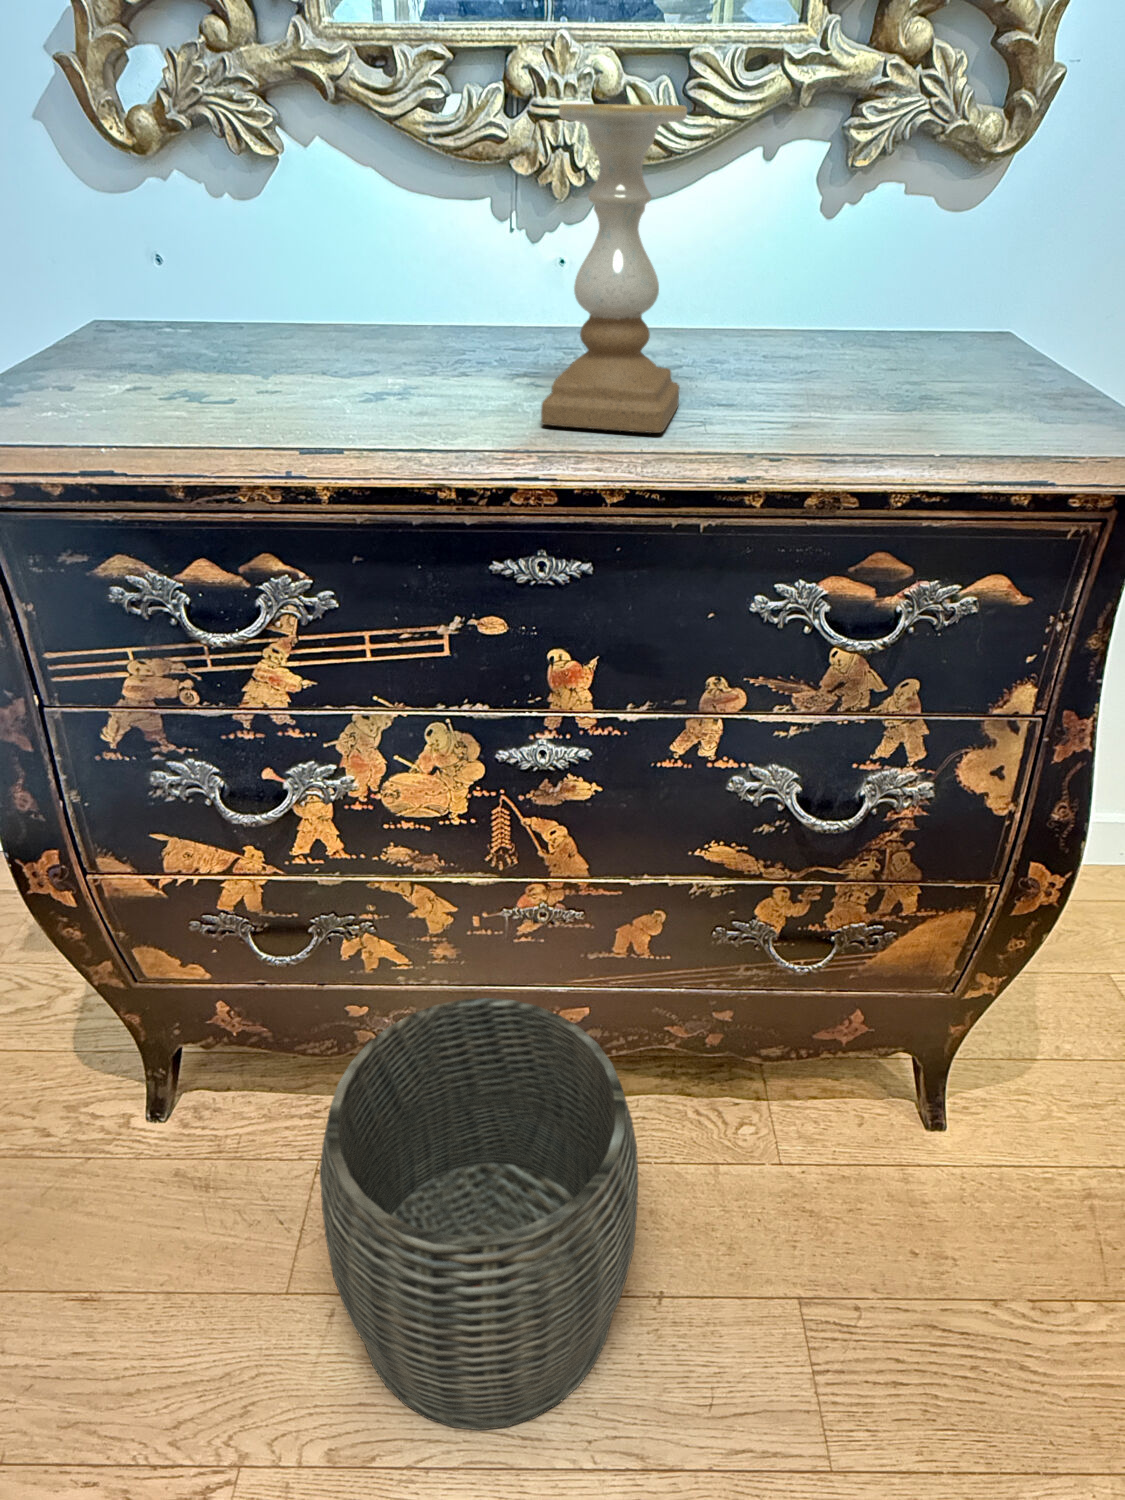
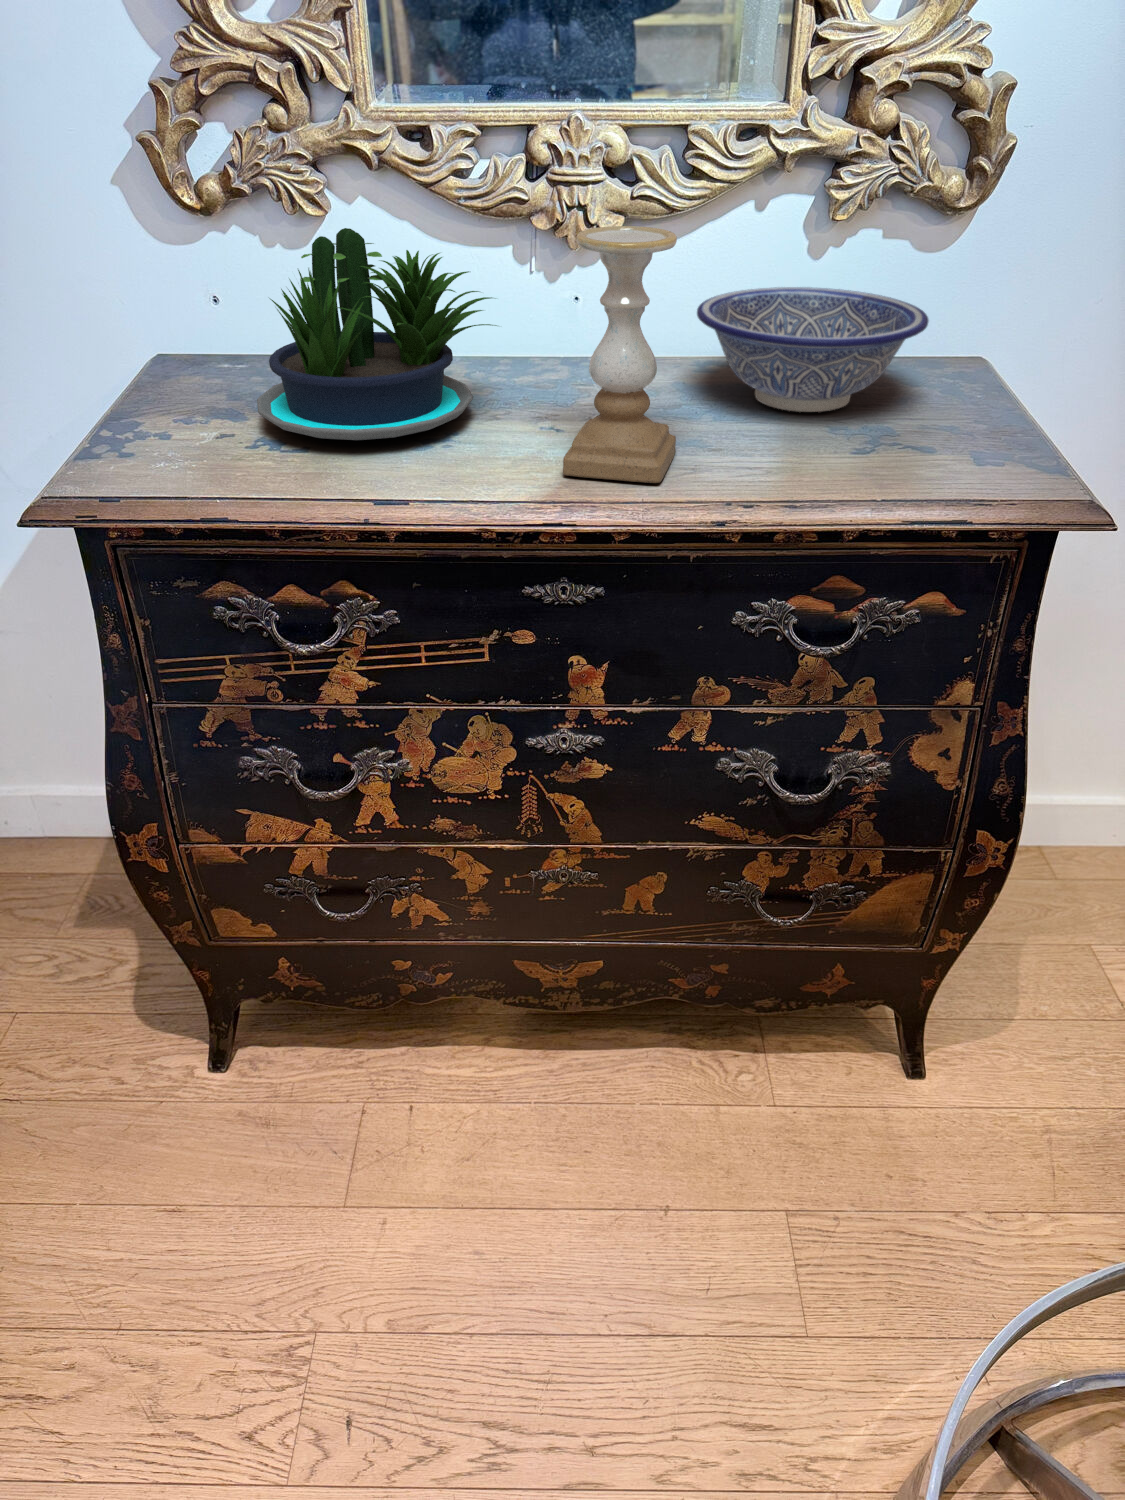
potted plant: none [174,132,471,386] -> present [257,228,497,440]
decorative bowl: none [701,236,978,369] -> present [697,287,929,412]
woven basket: present [320,998,638,1430] -> none [384,948,646,1303]

